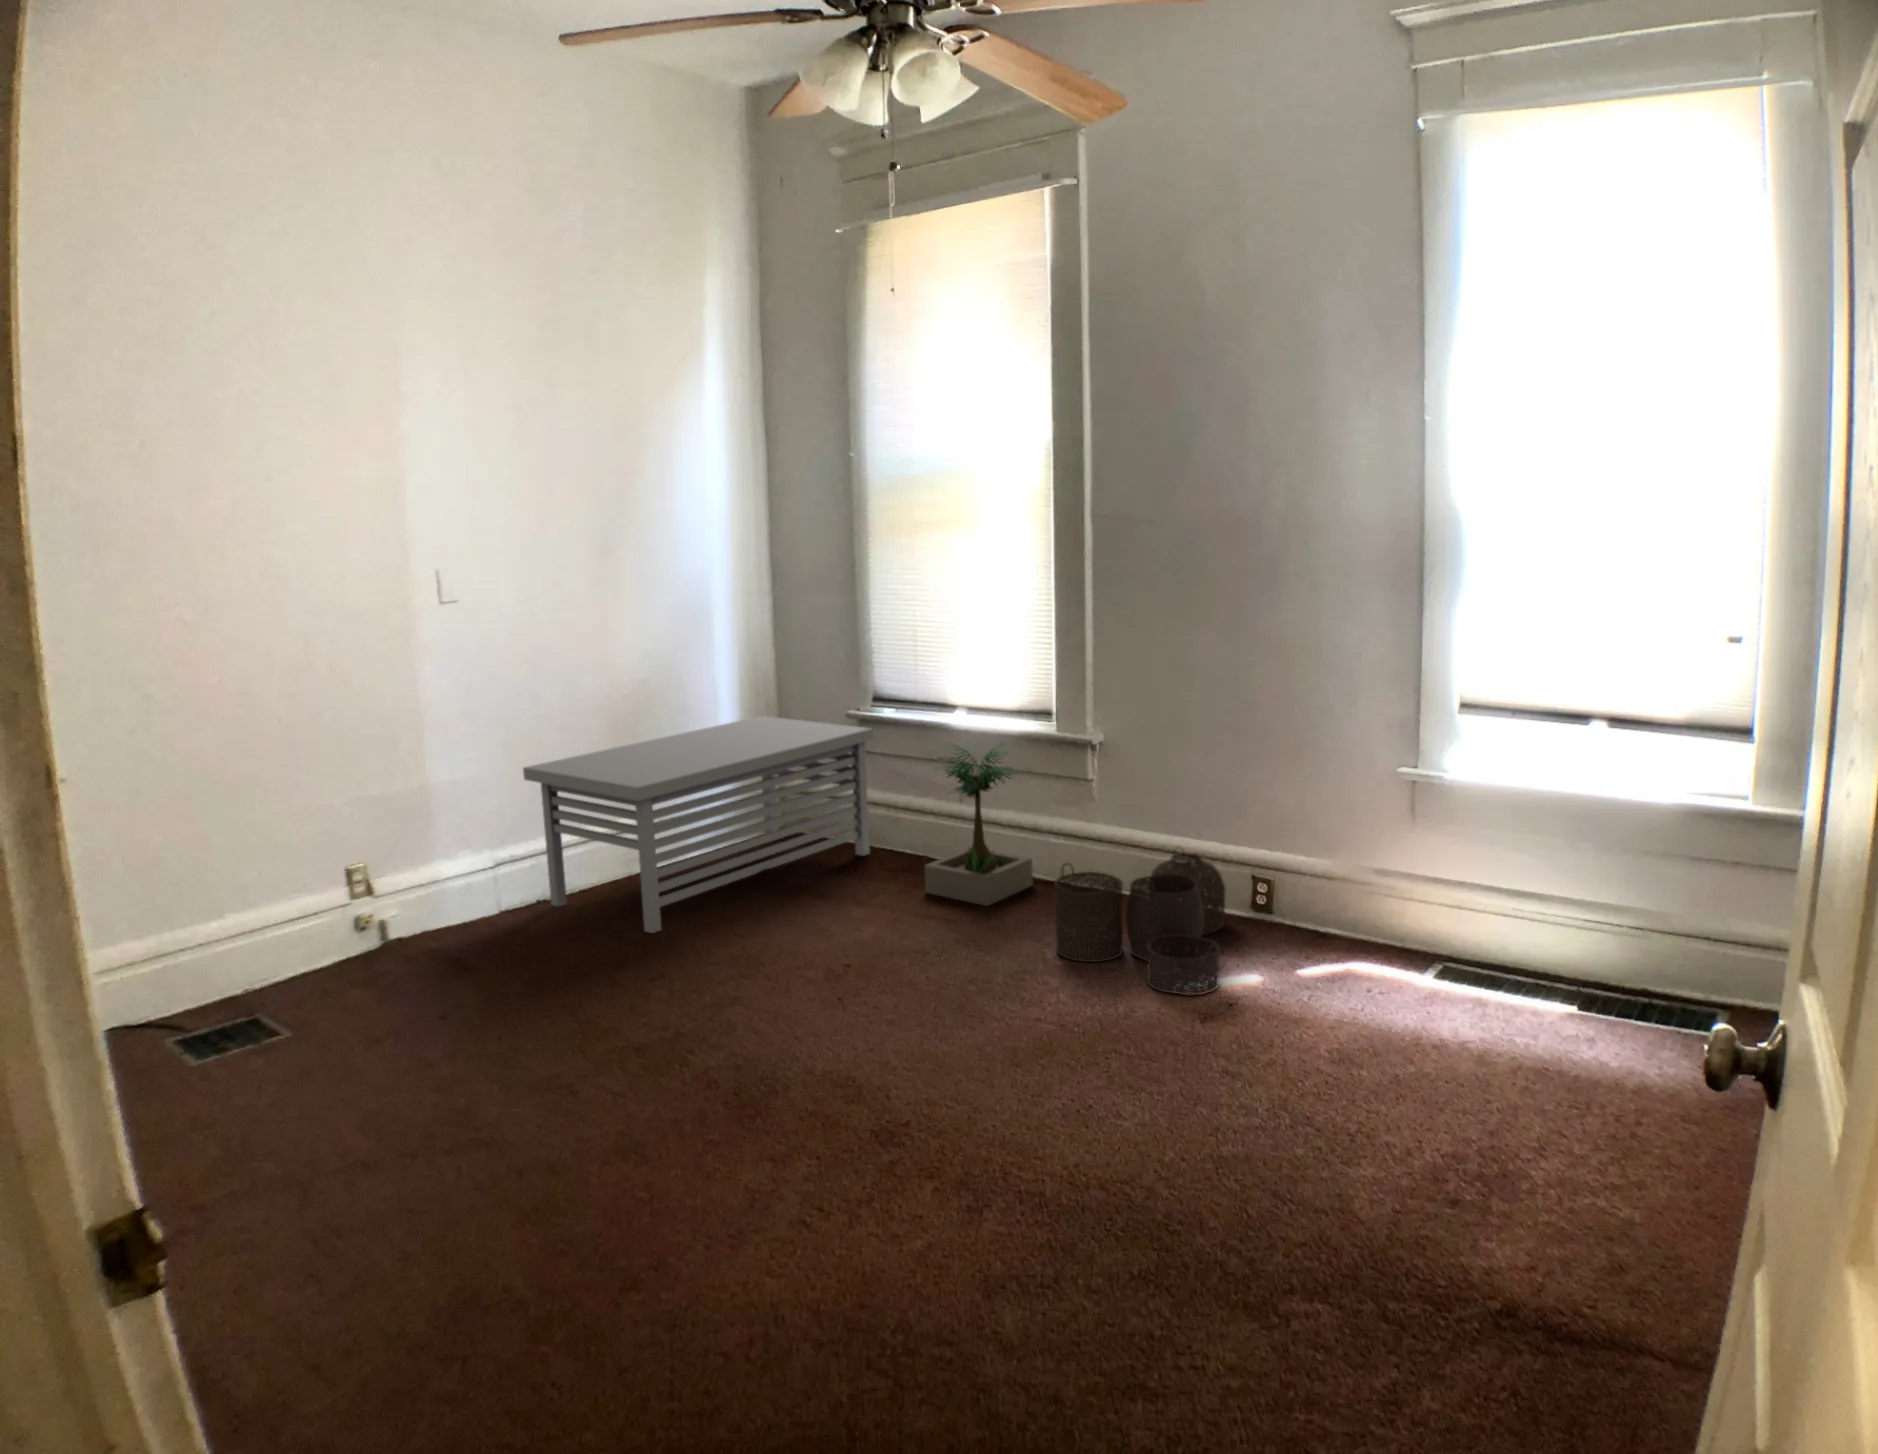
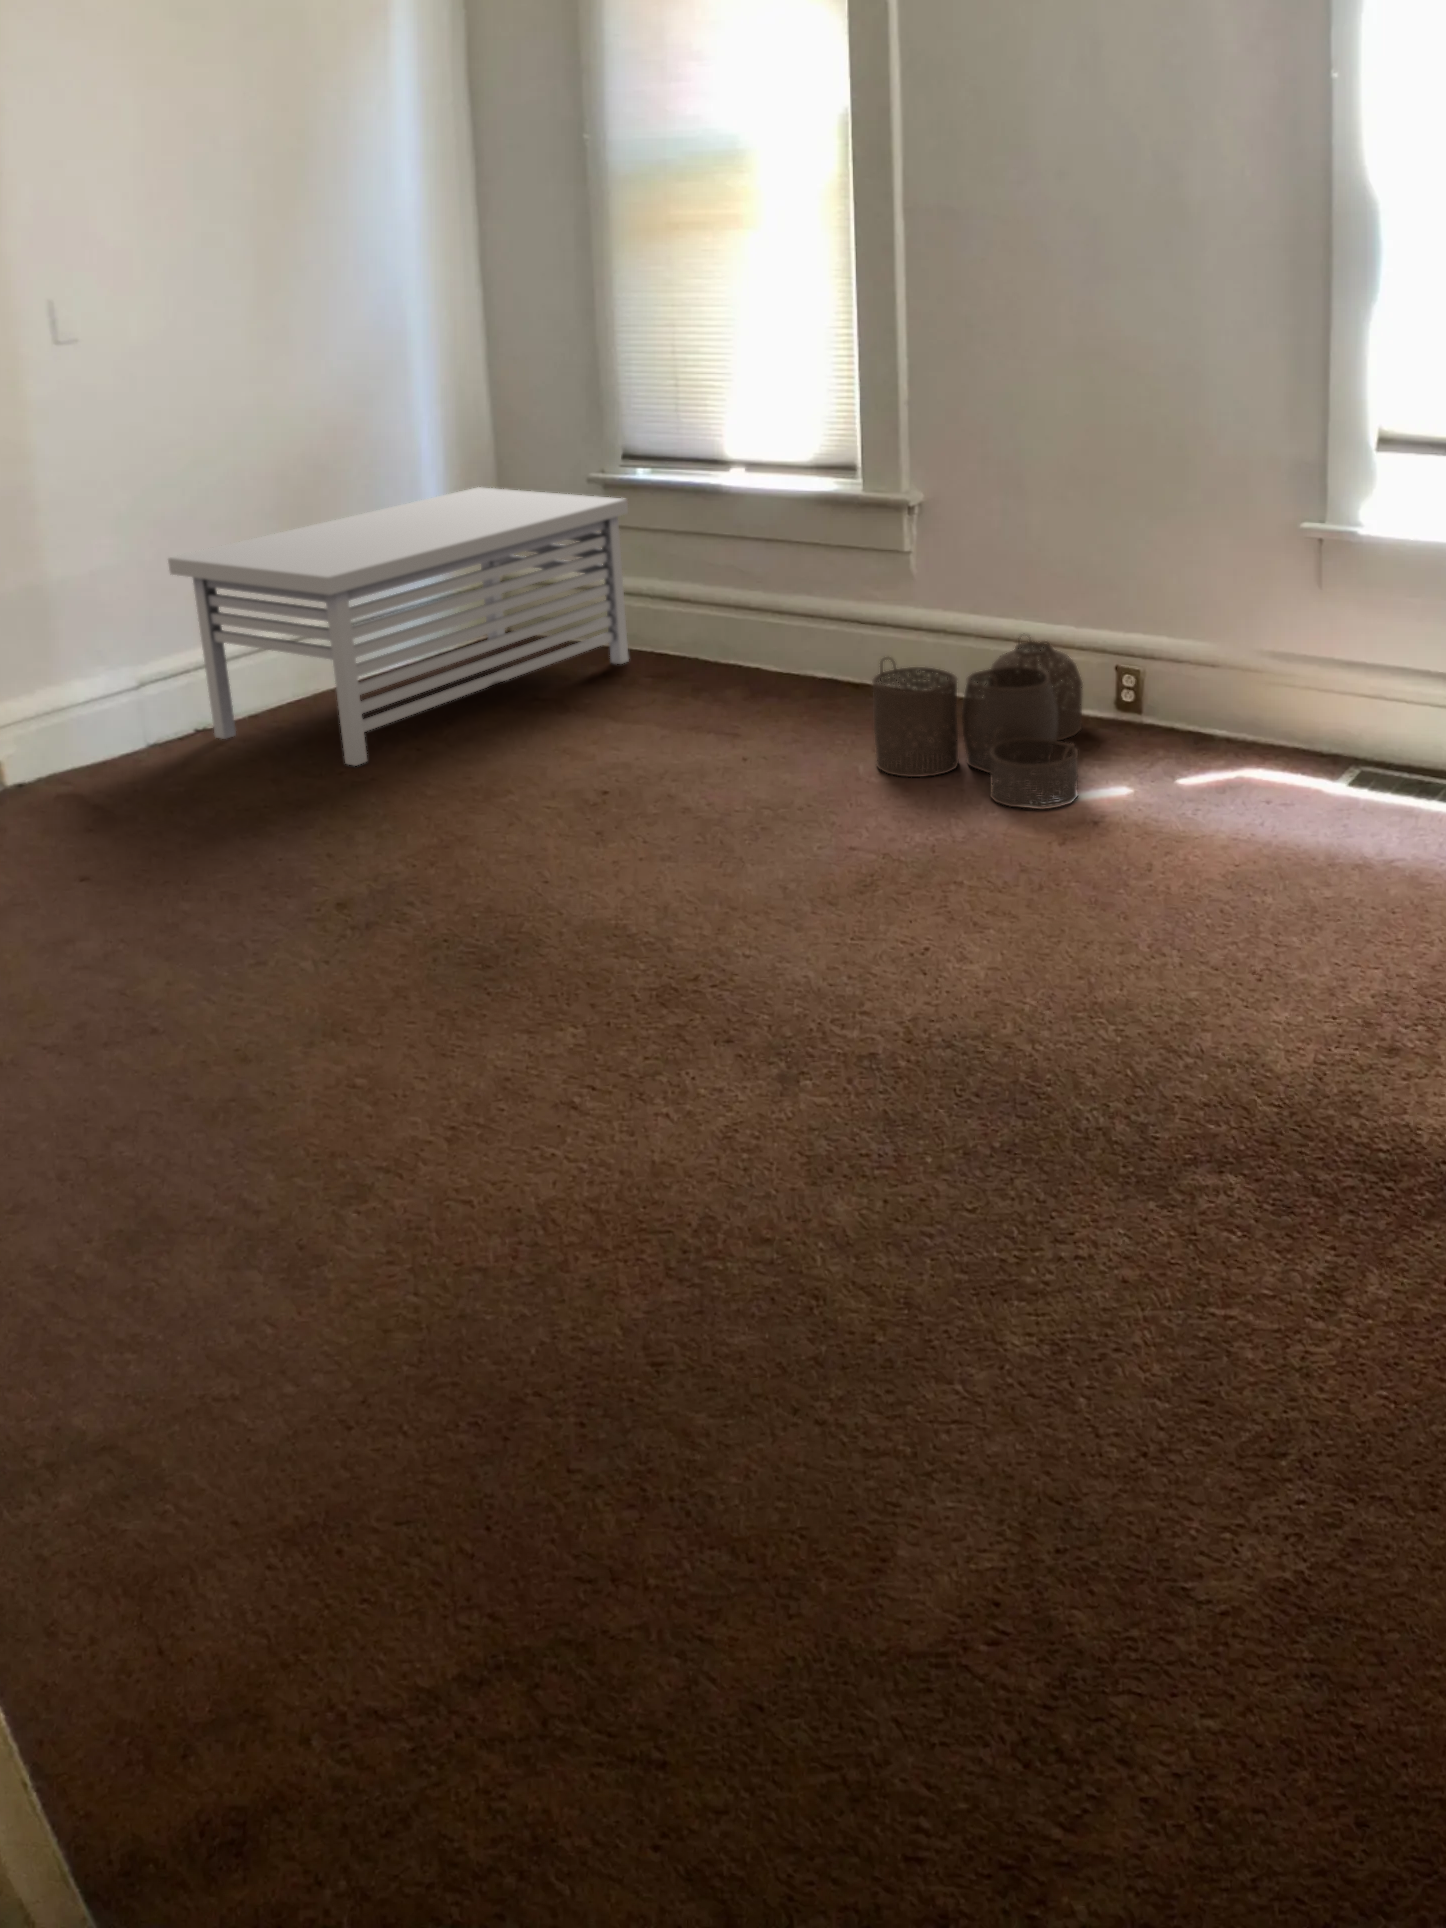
potted plant: present [924,743,1033,906] -> none [692,508,847,718]

